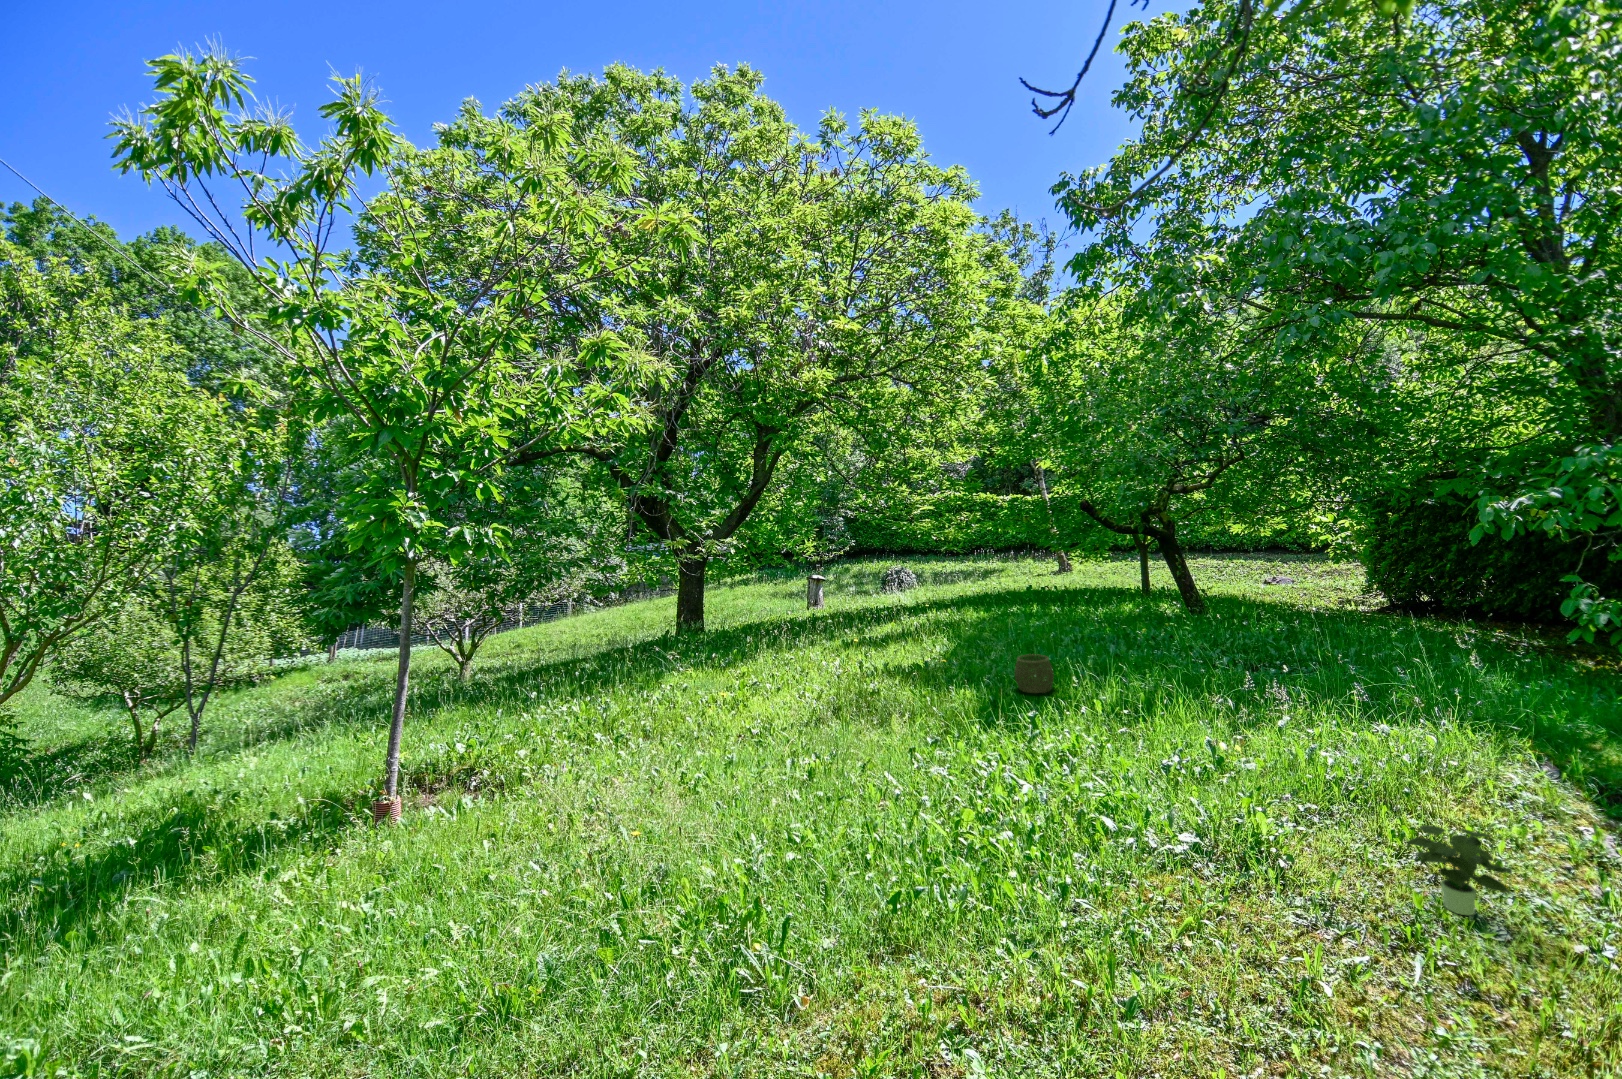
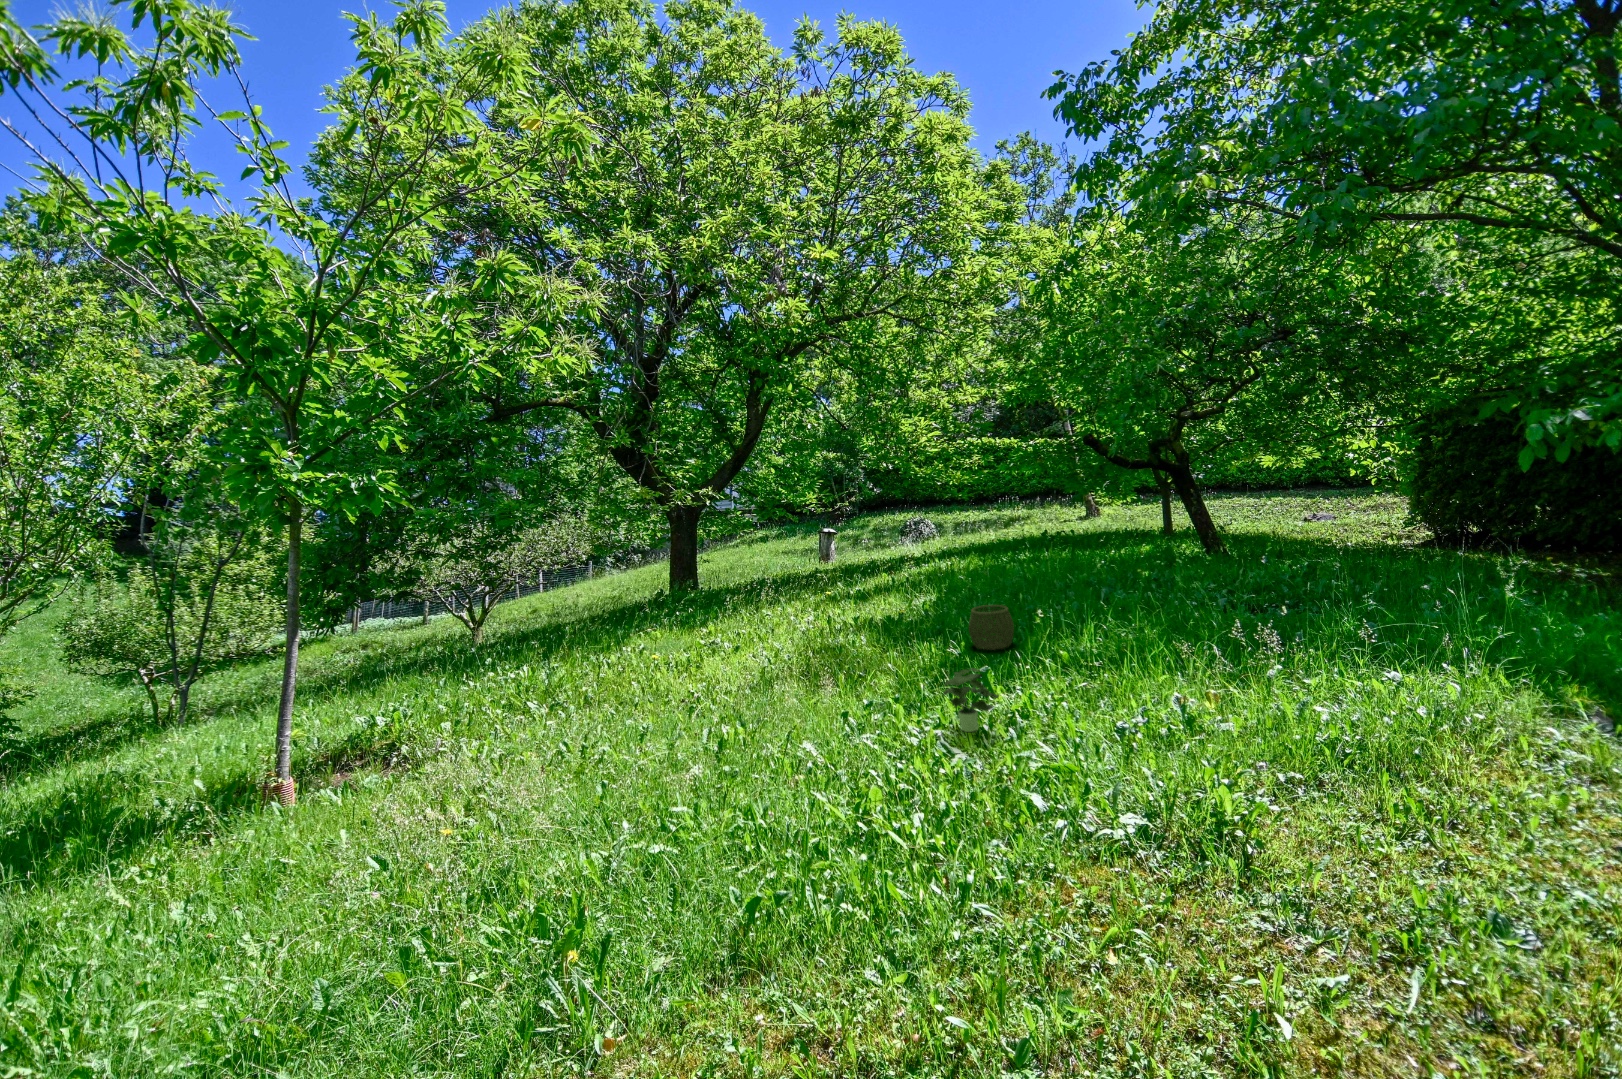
potted plant: present [1407,825,1512,915] -> present [943,668,999,732]

